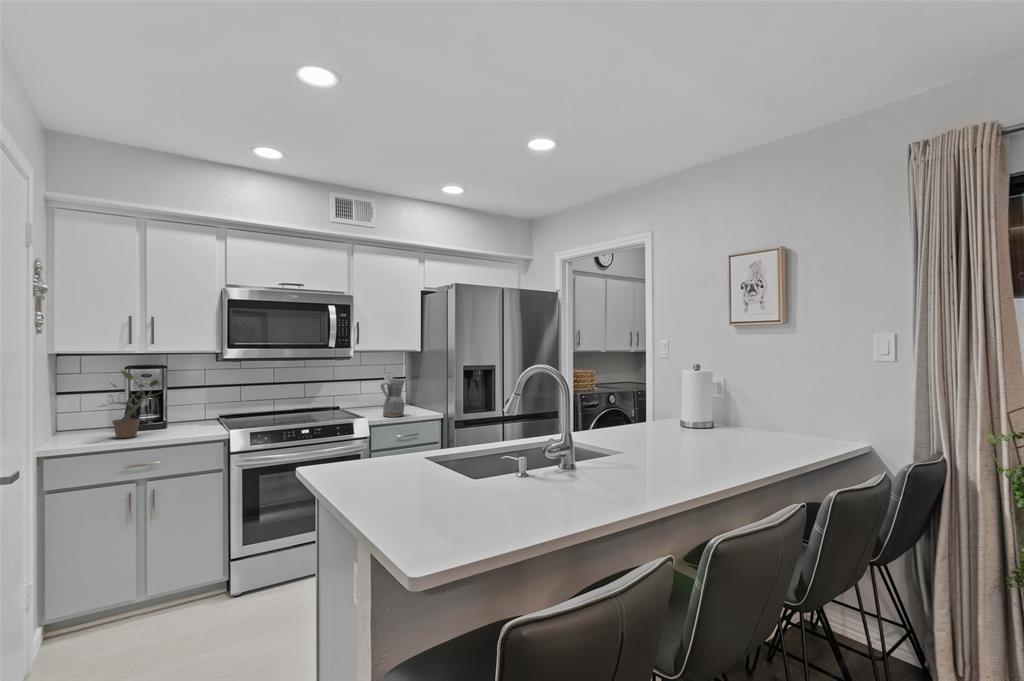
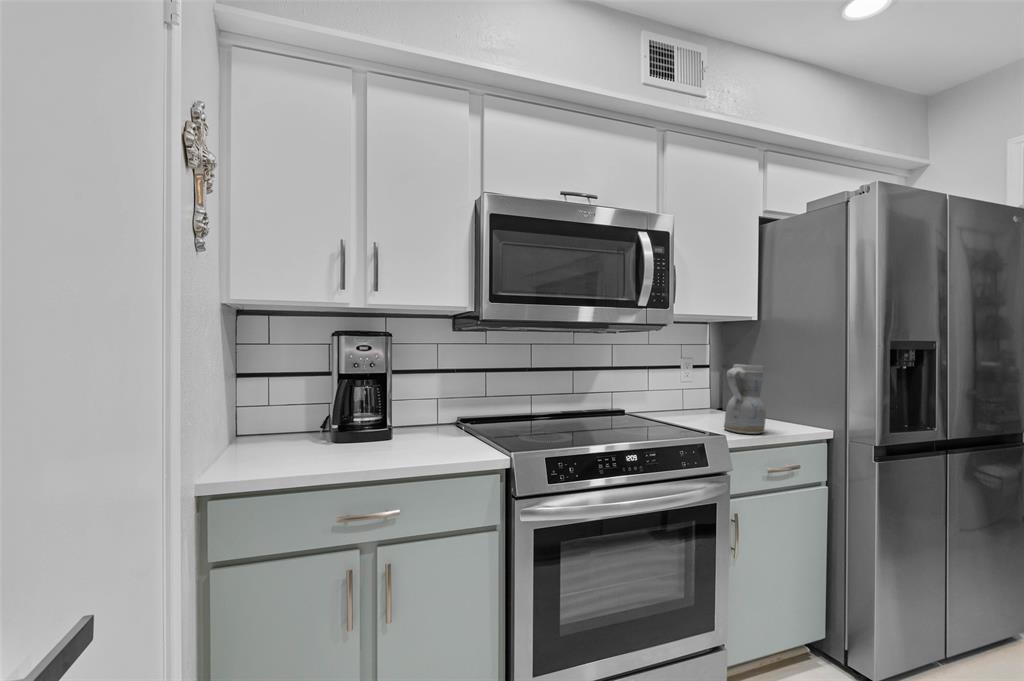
potted plant: present [110,371,165,438] -> none [291,333,395,459]

